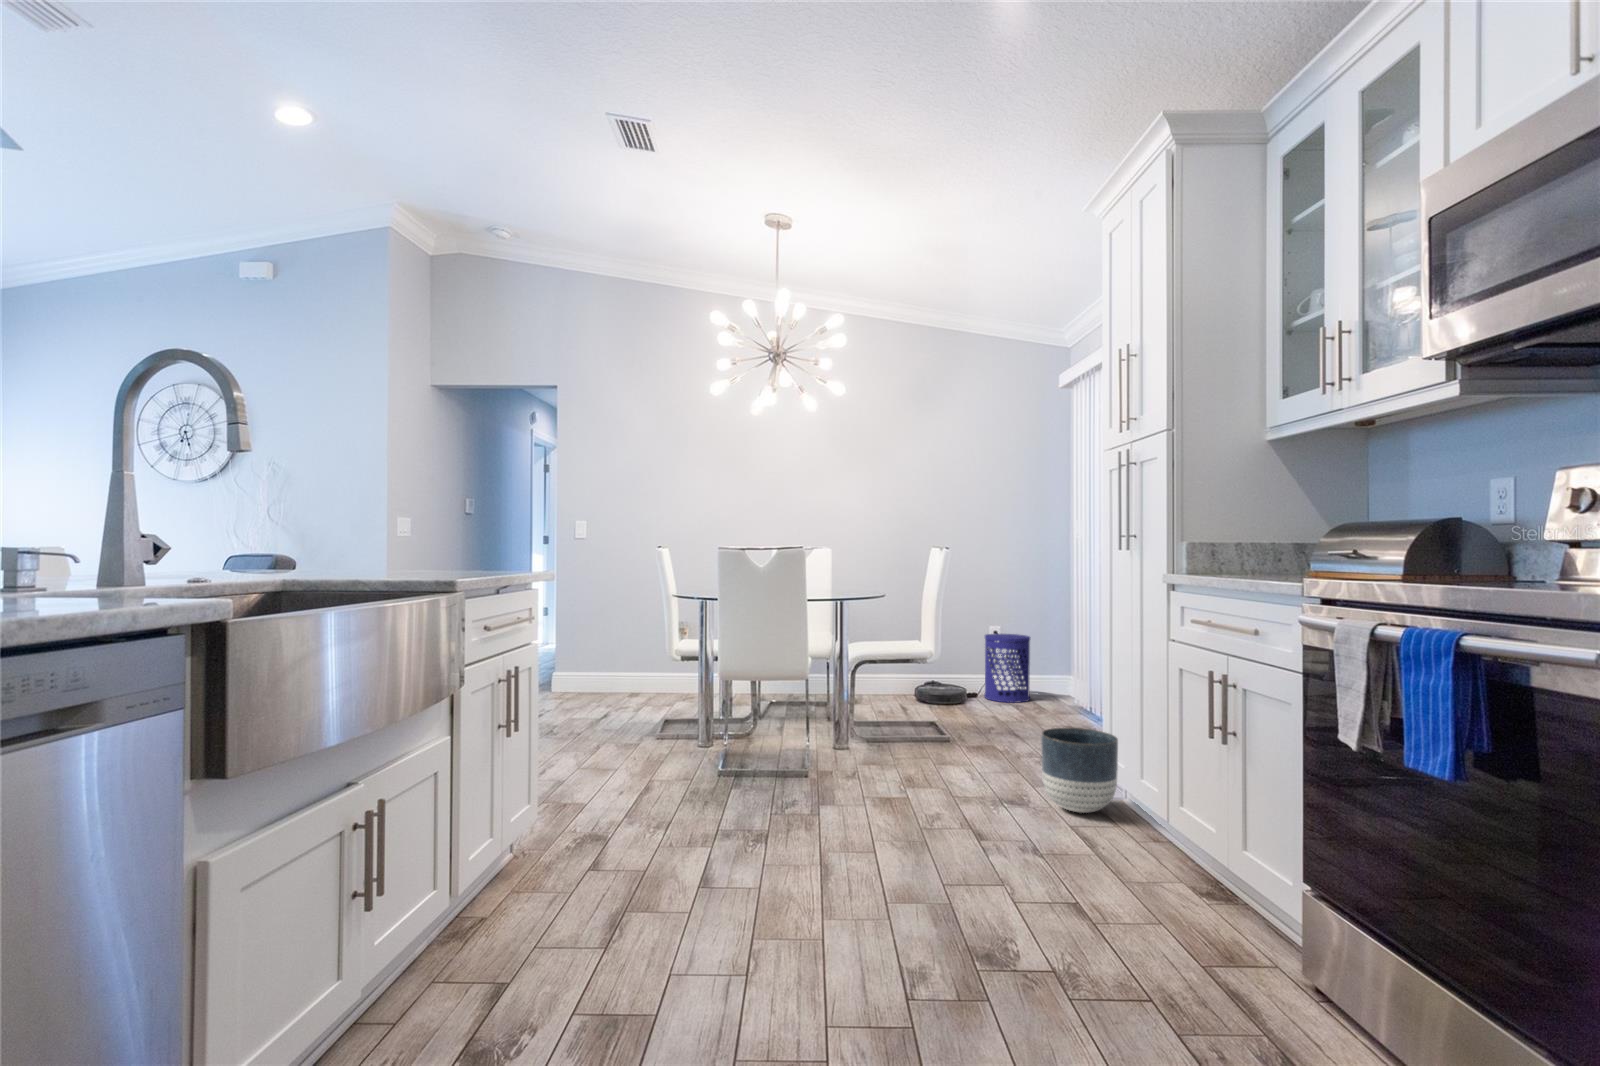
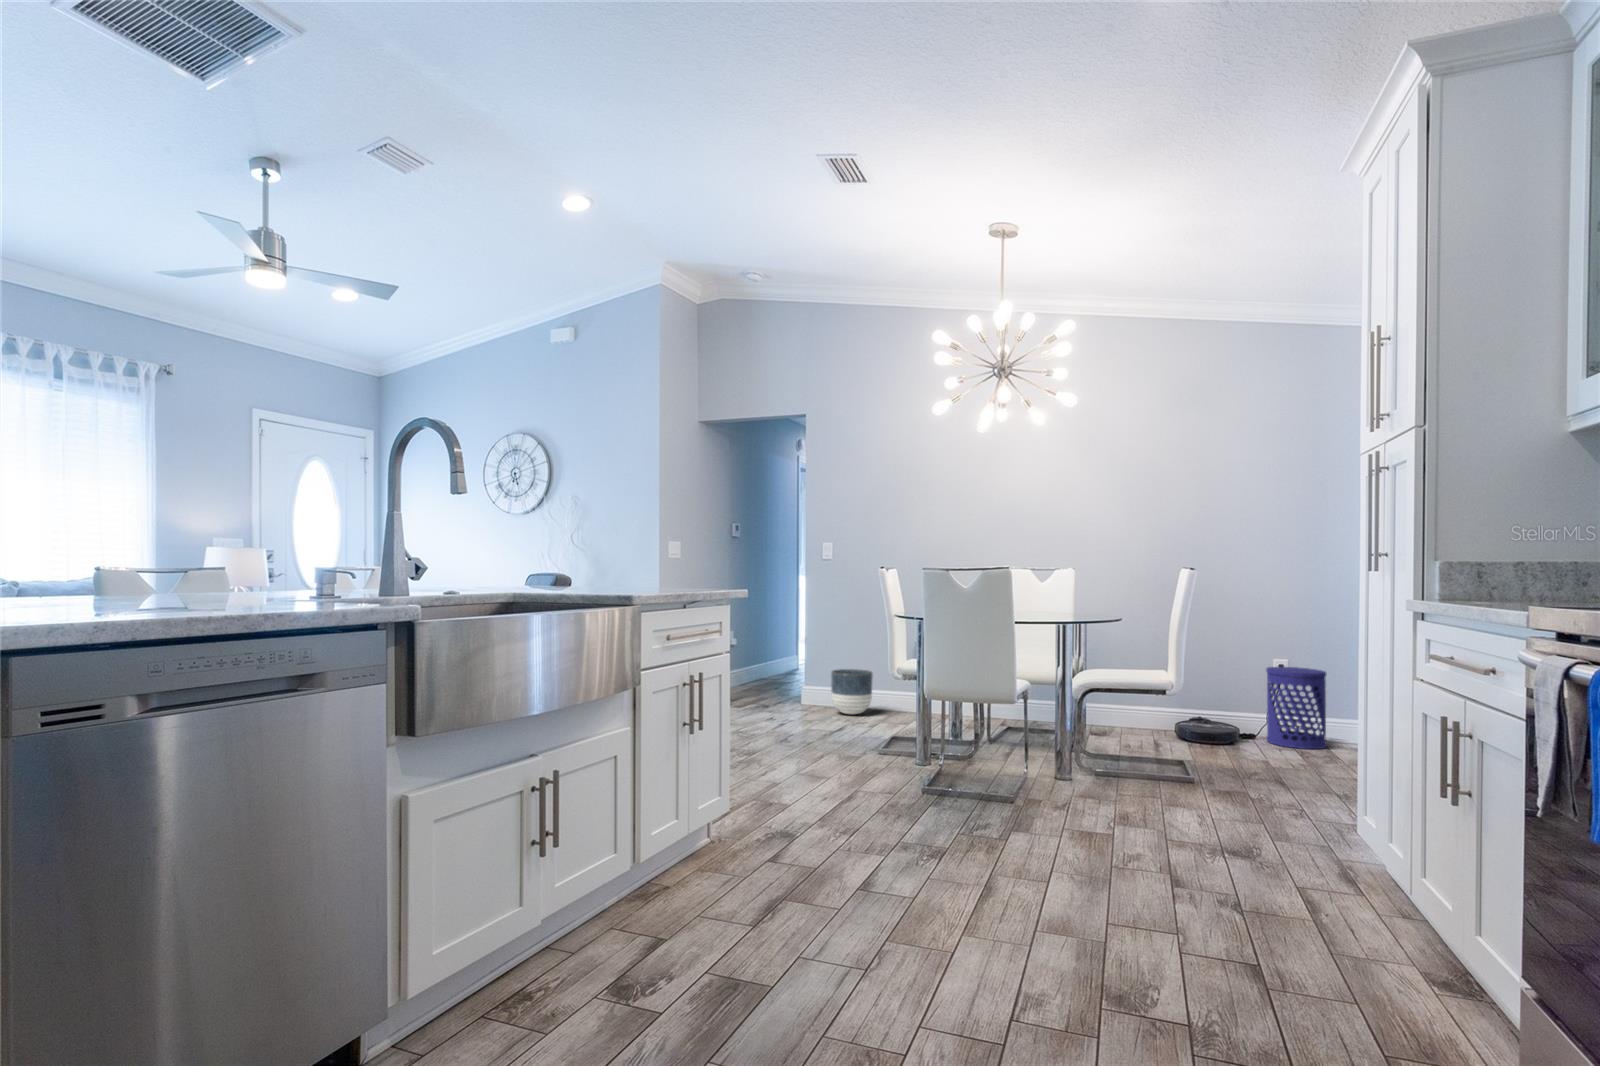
planter: present [1041,728,1118,813] -> present [831,669,873,715]

